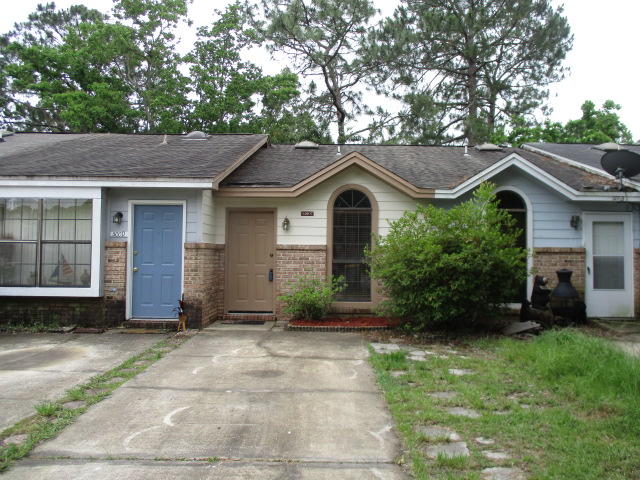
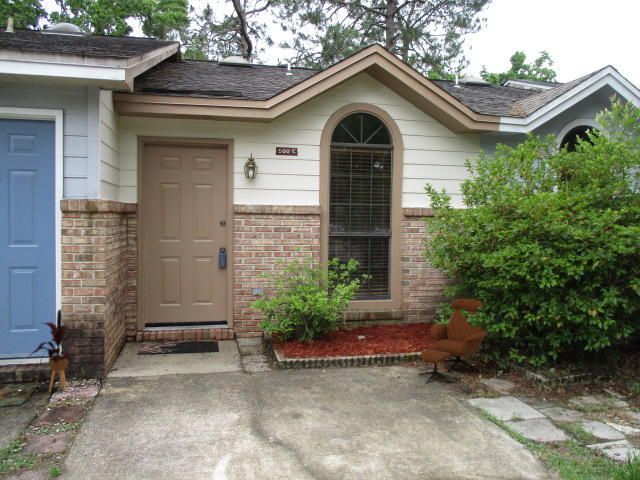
lounge chair: none [356,298,402,340] -> present [419,298,488,383]

